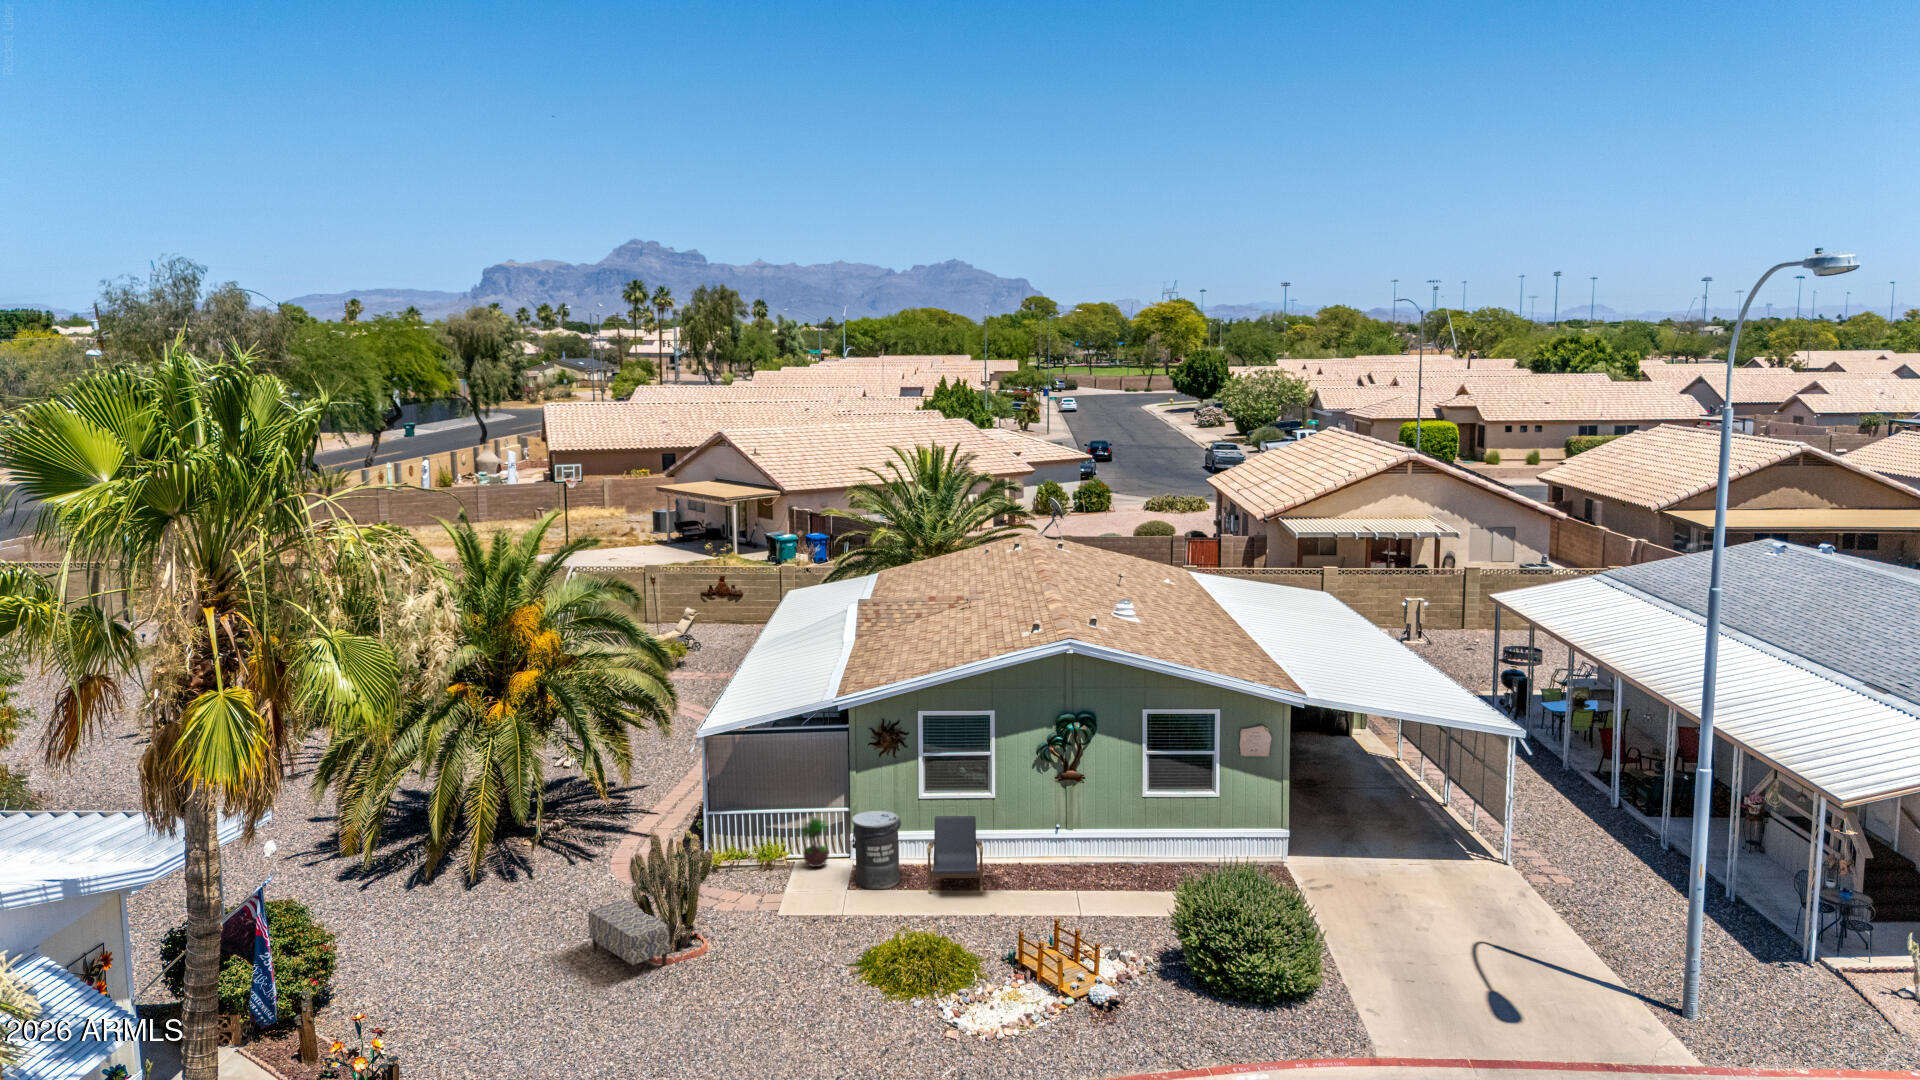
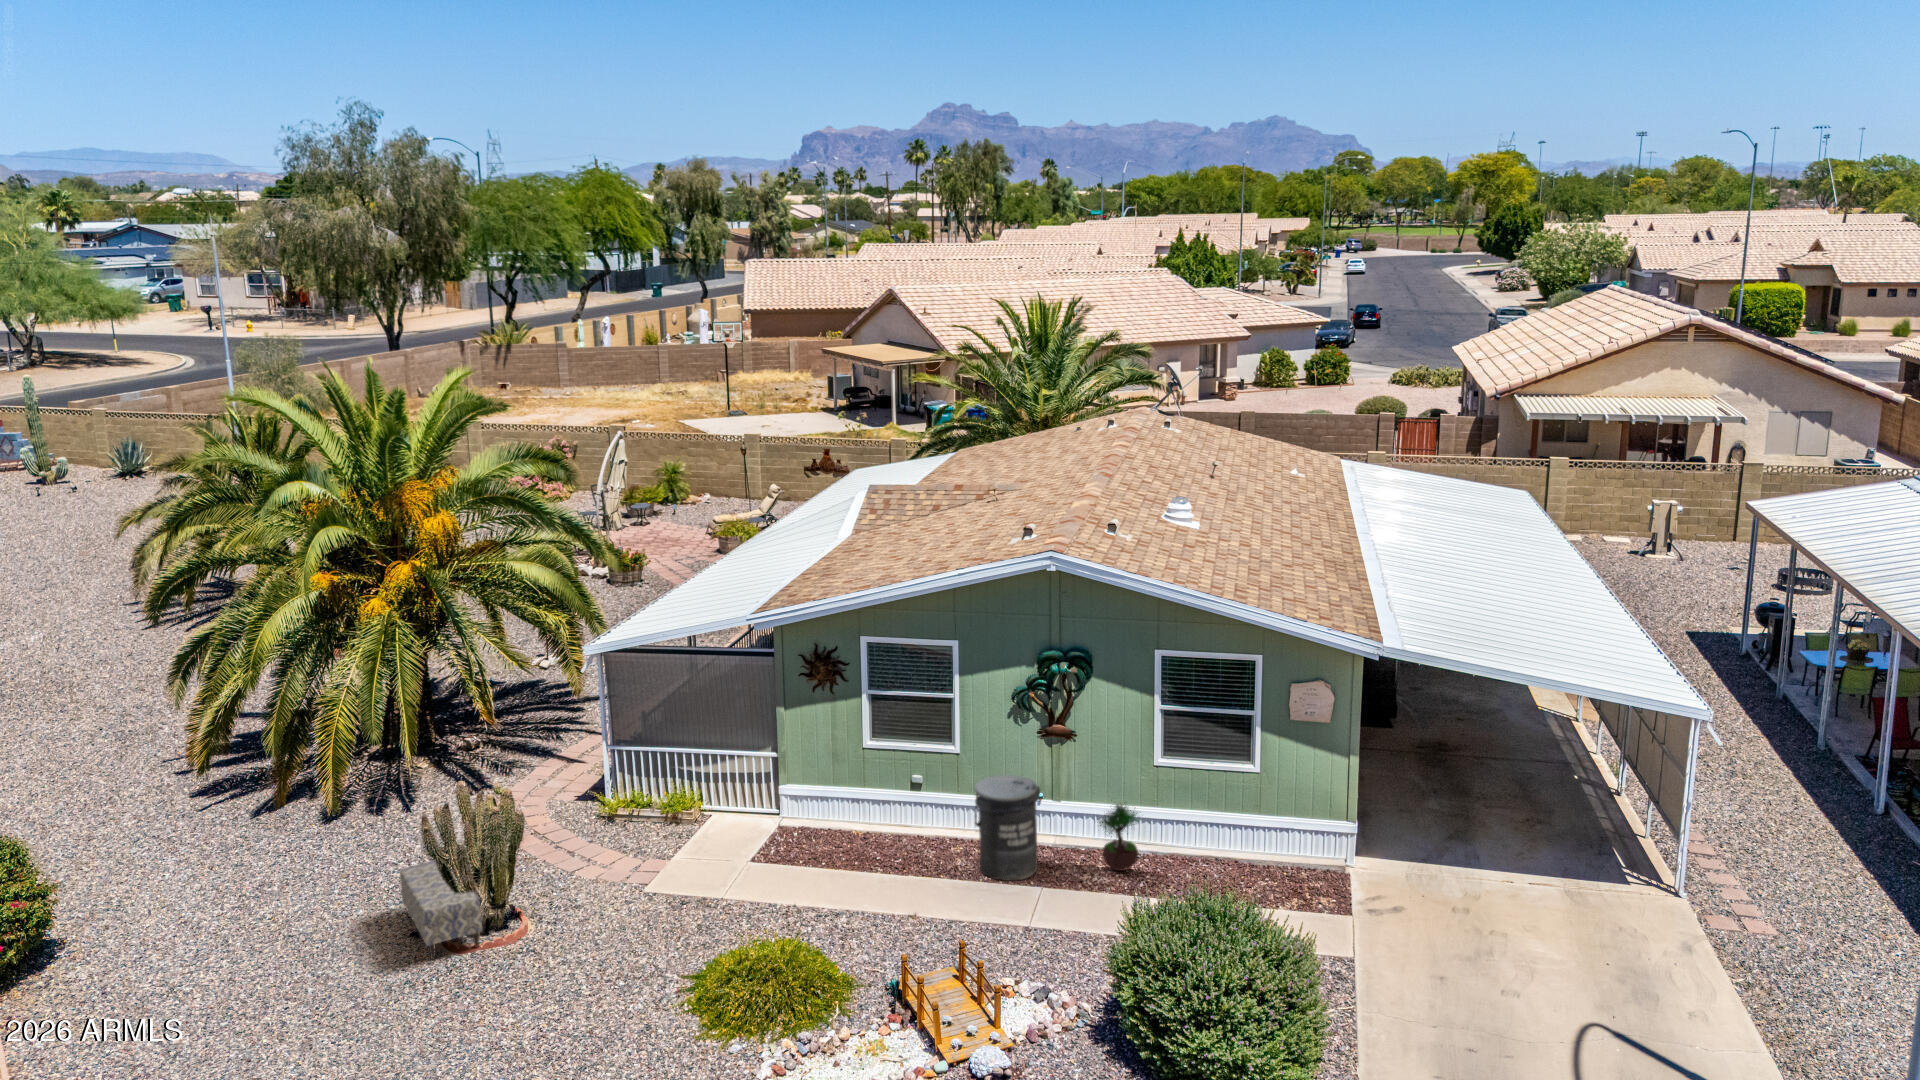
trash can: present [852,811,901,889] -> present [975,775,1040,881]
lounge chair: present [927,816,983,893] -> none [853,773,929,879]
potted tree: present [800,817,829,867] -> present [1099,803,1138,871]

